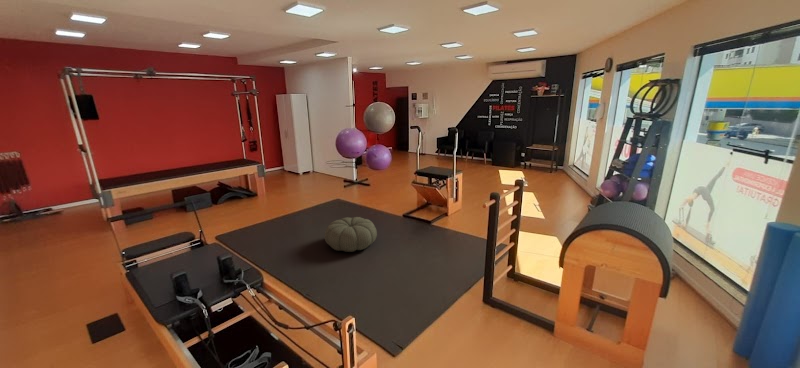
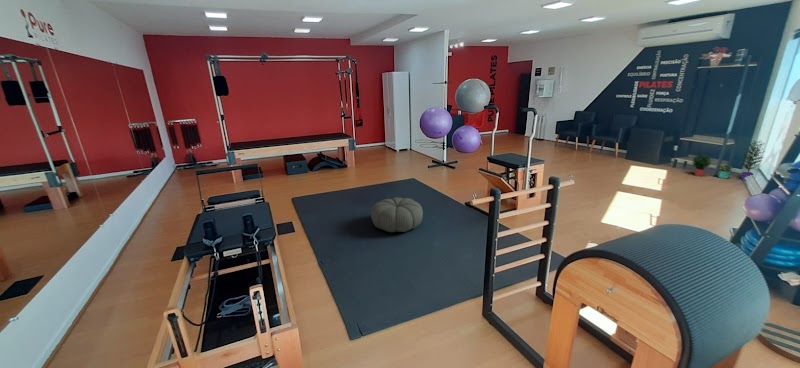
potted plant: none [537,146,577,174] -> present [693,141,762,180]

